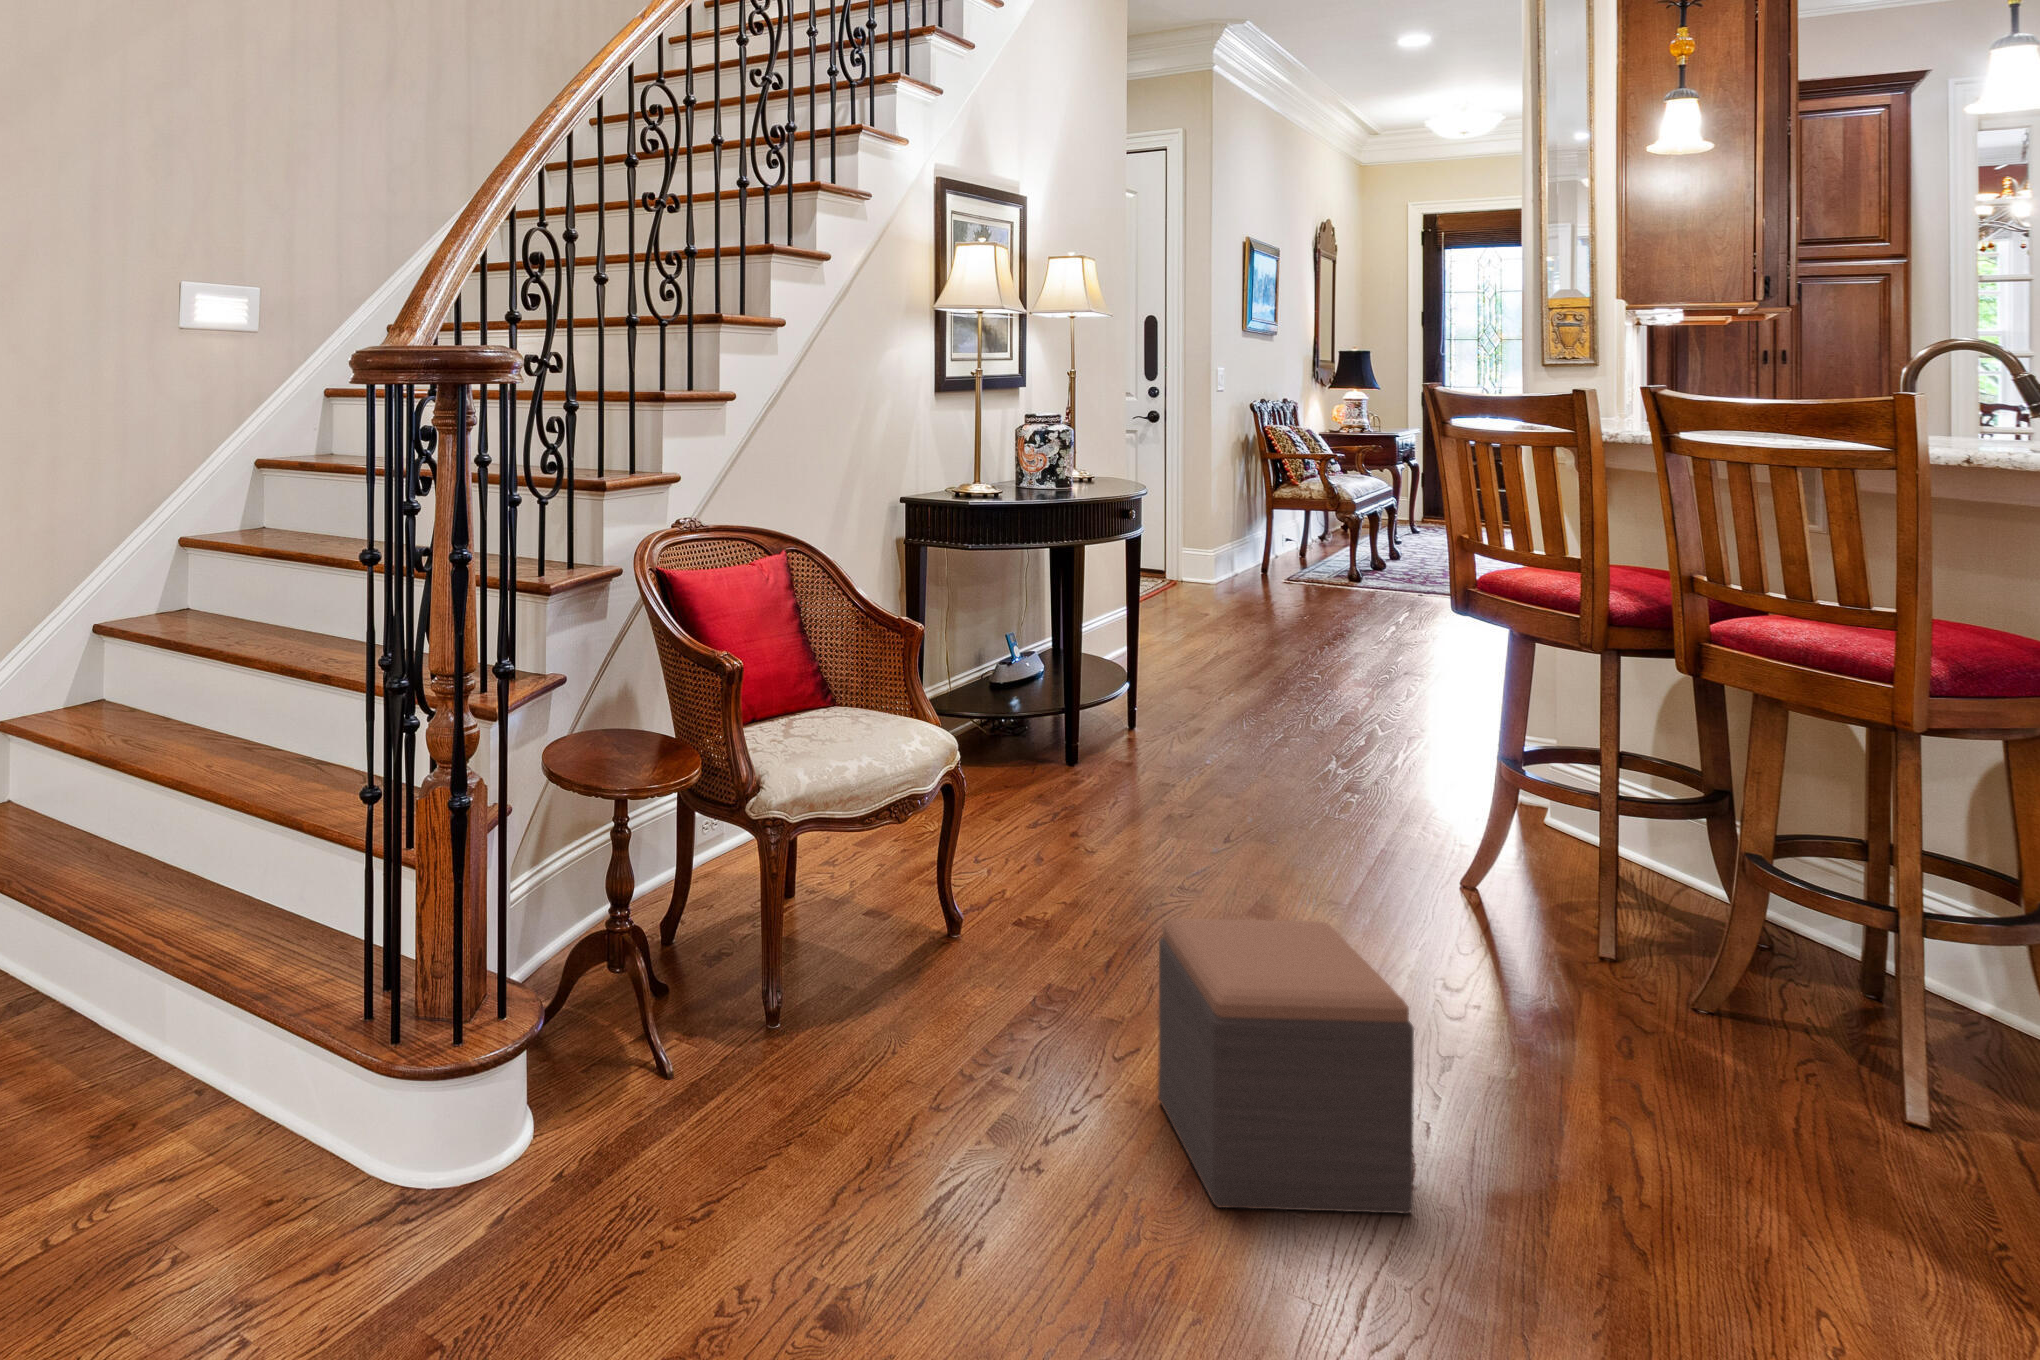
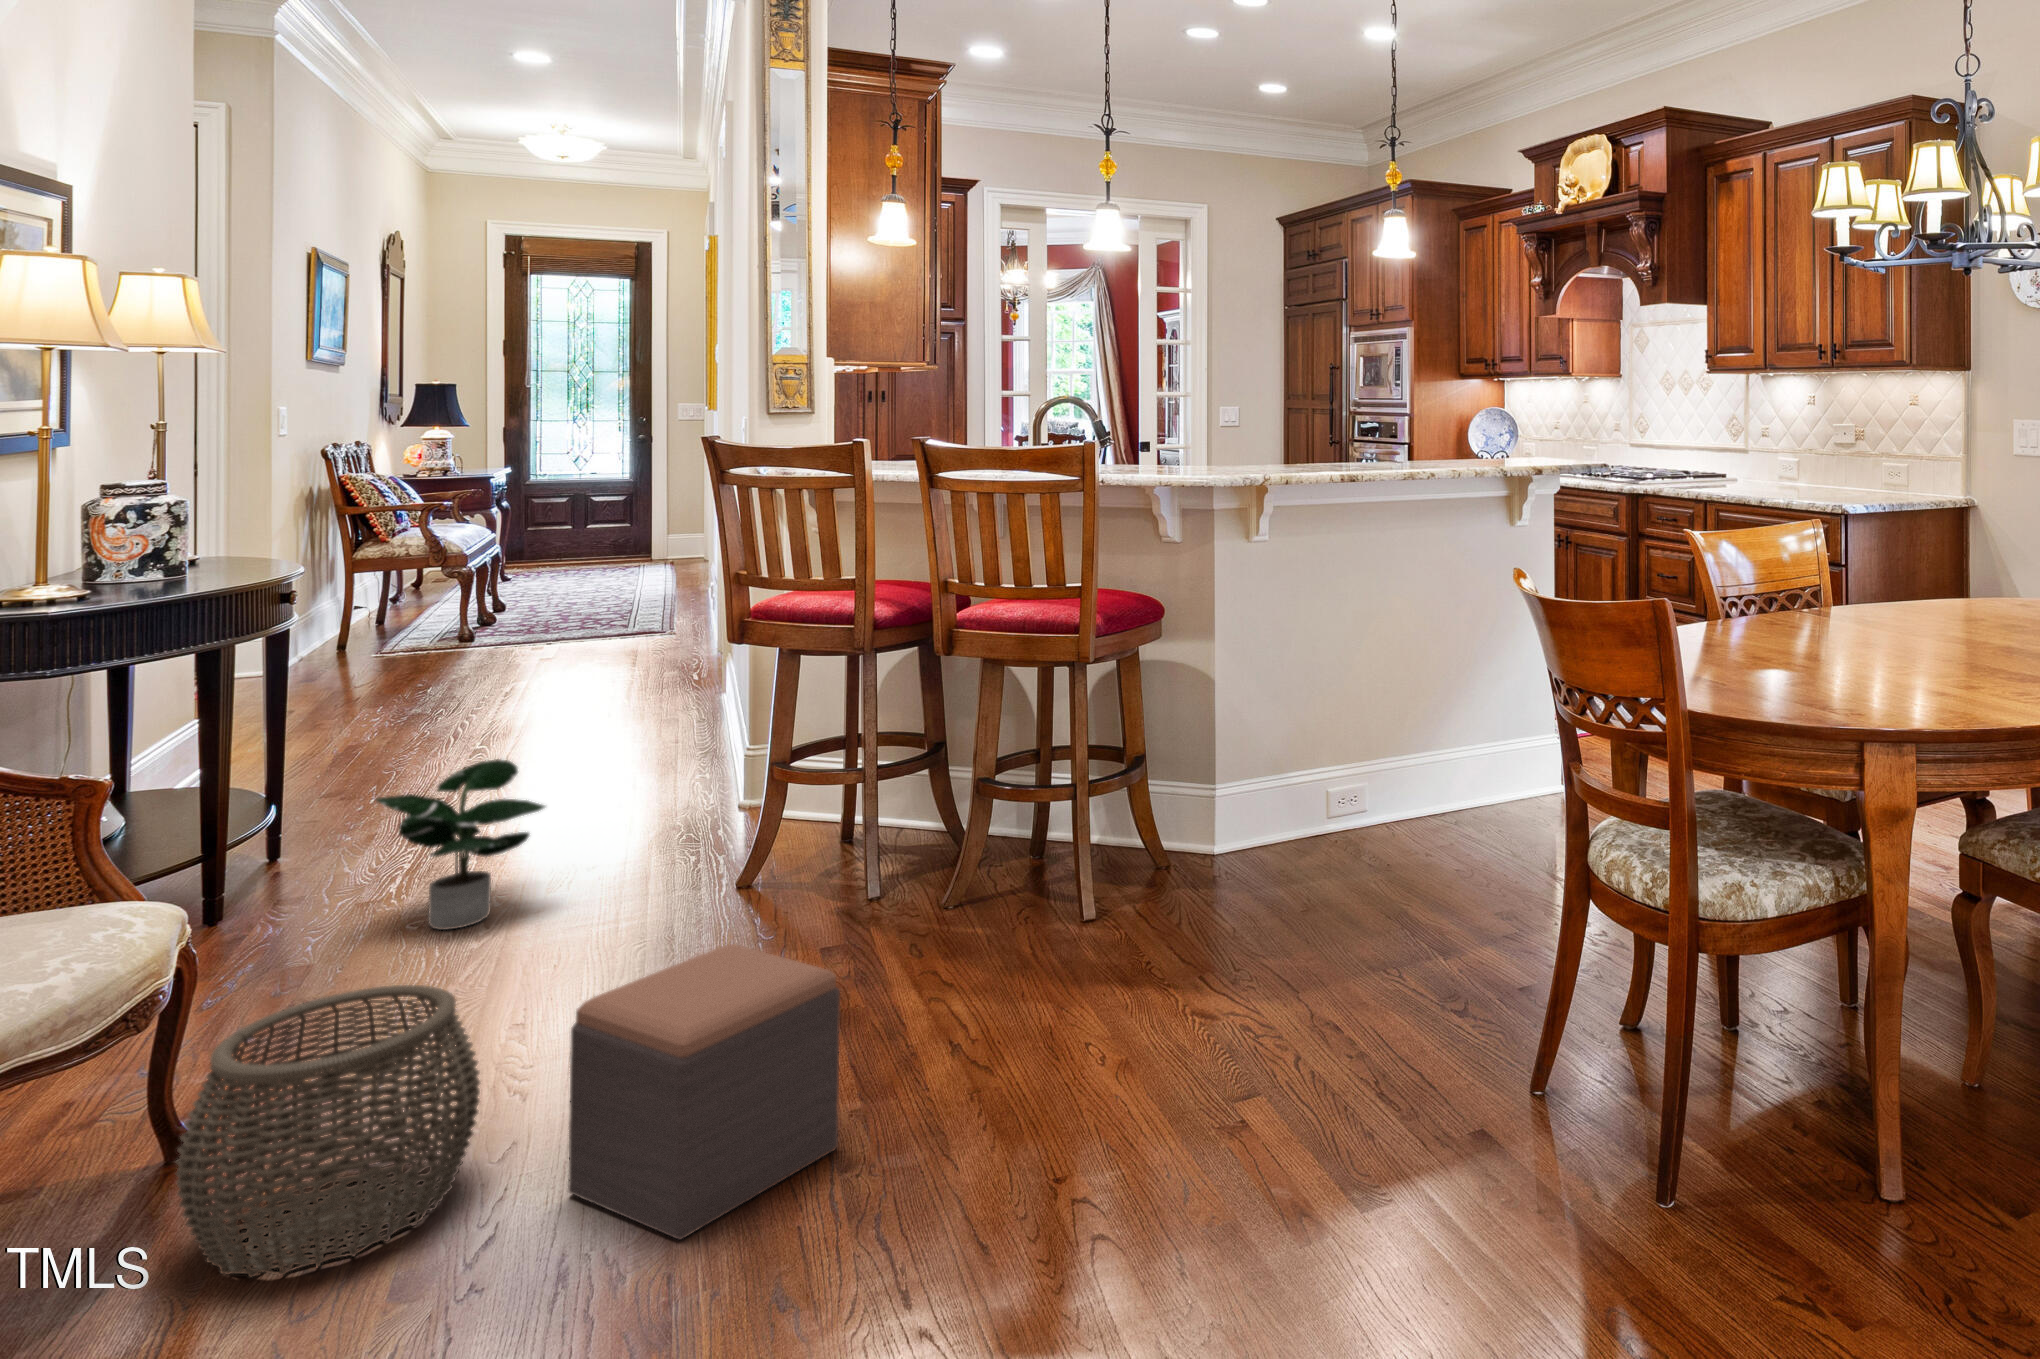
potted plant: none [1155,677,1285,822] -> present [376,759,545,930]
woven basket: none [913,830,1113,1059] -> present [176,985,480,1277]

